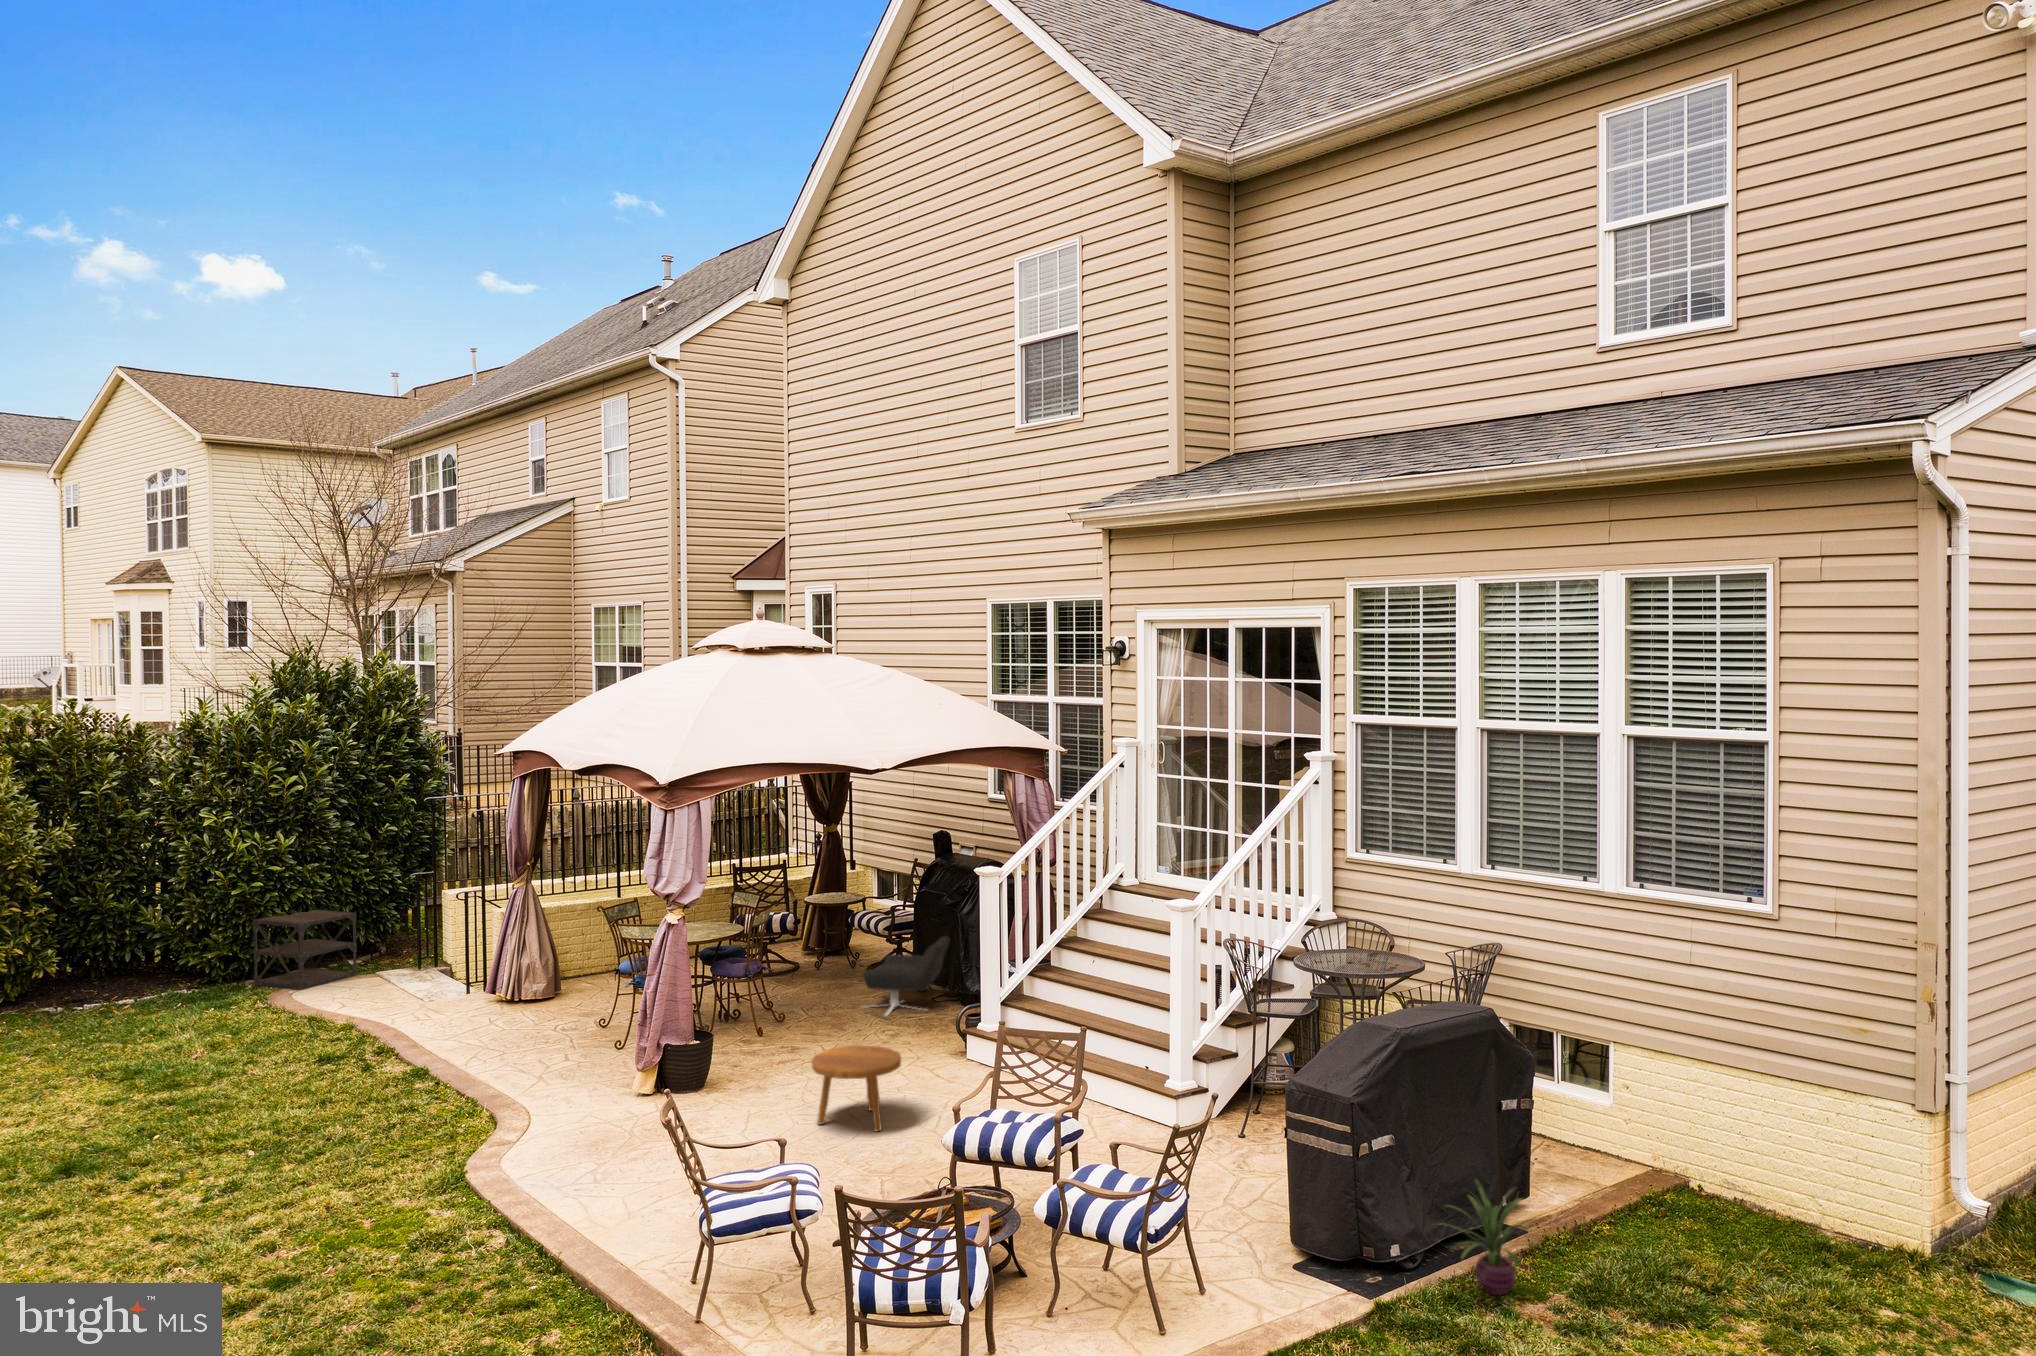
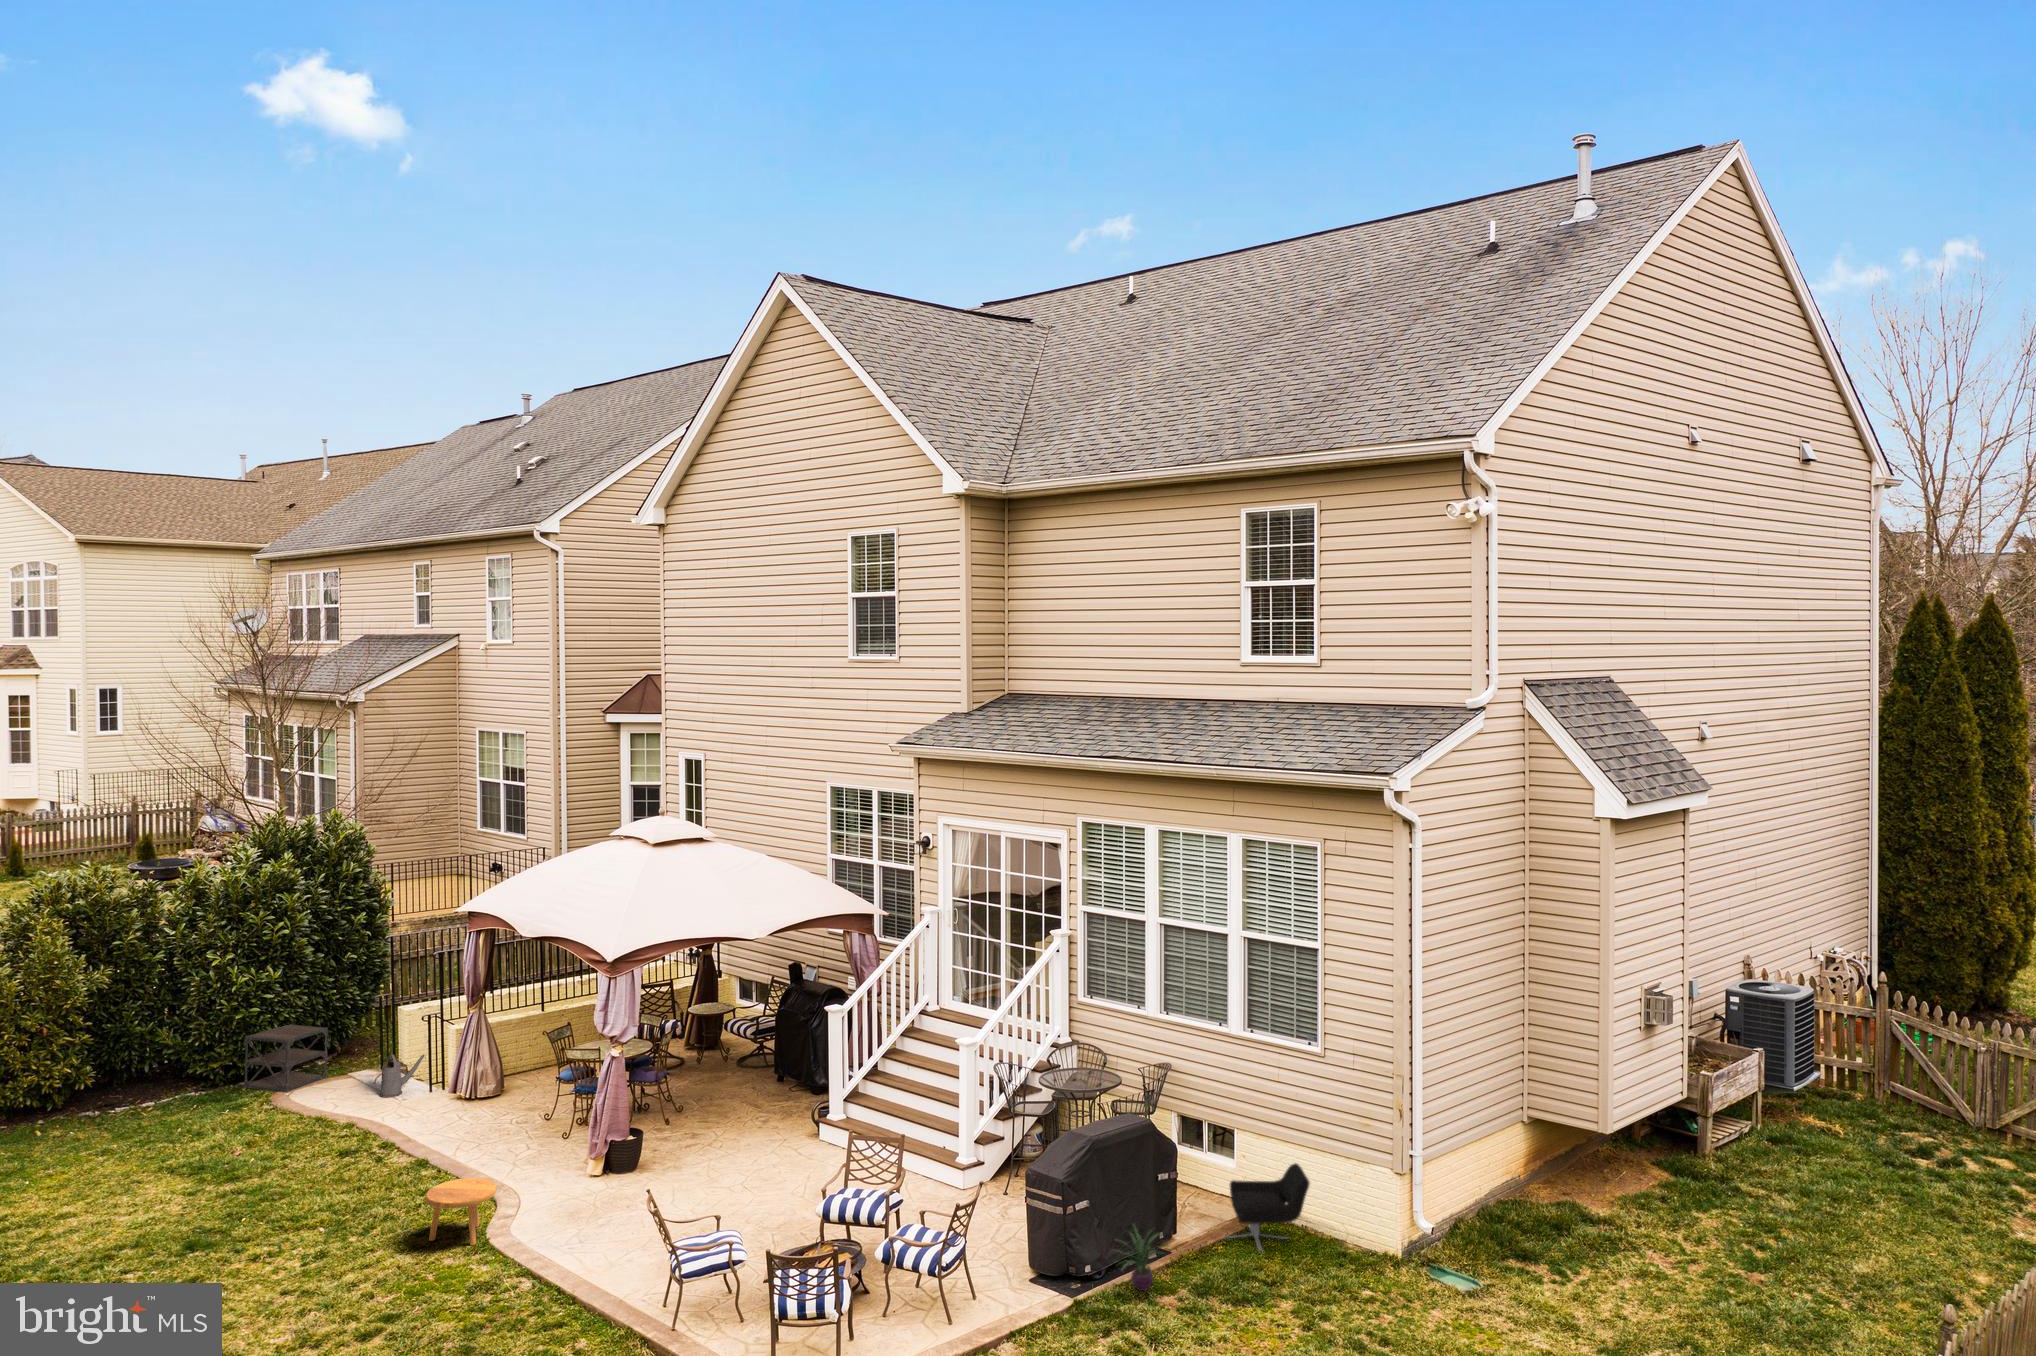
lounge chair: present [863,936,950,1016] -> present [1226,1163,1310,1251]
watering can: none [401,943,467,998] -> present [374,1054,424,1097]
footstool: present [812,1045,901,1131] -> present [426,1178,496,1245]

